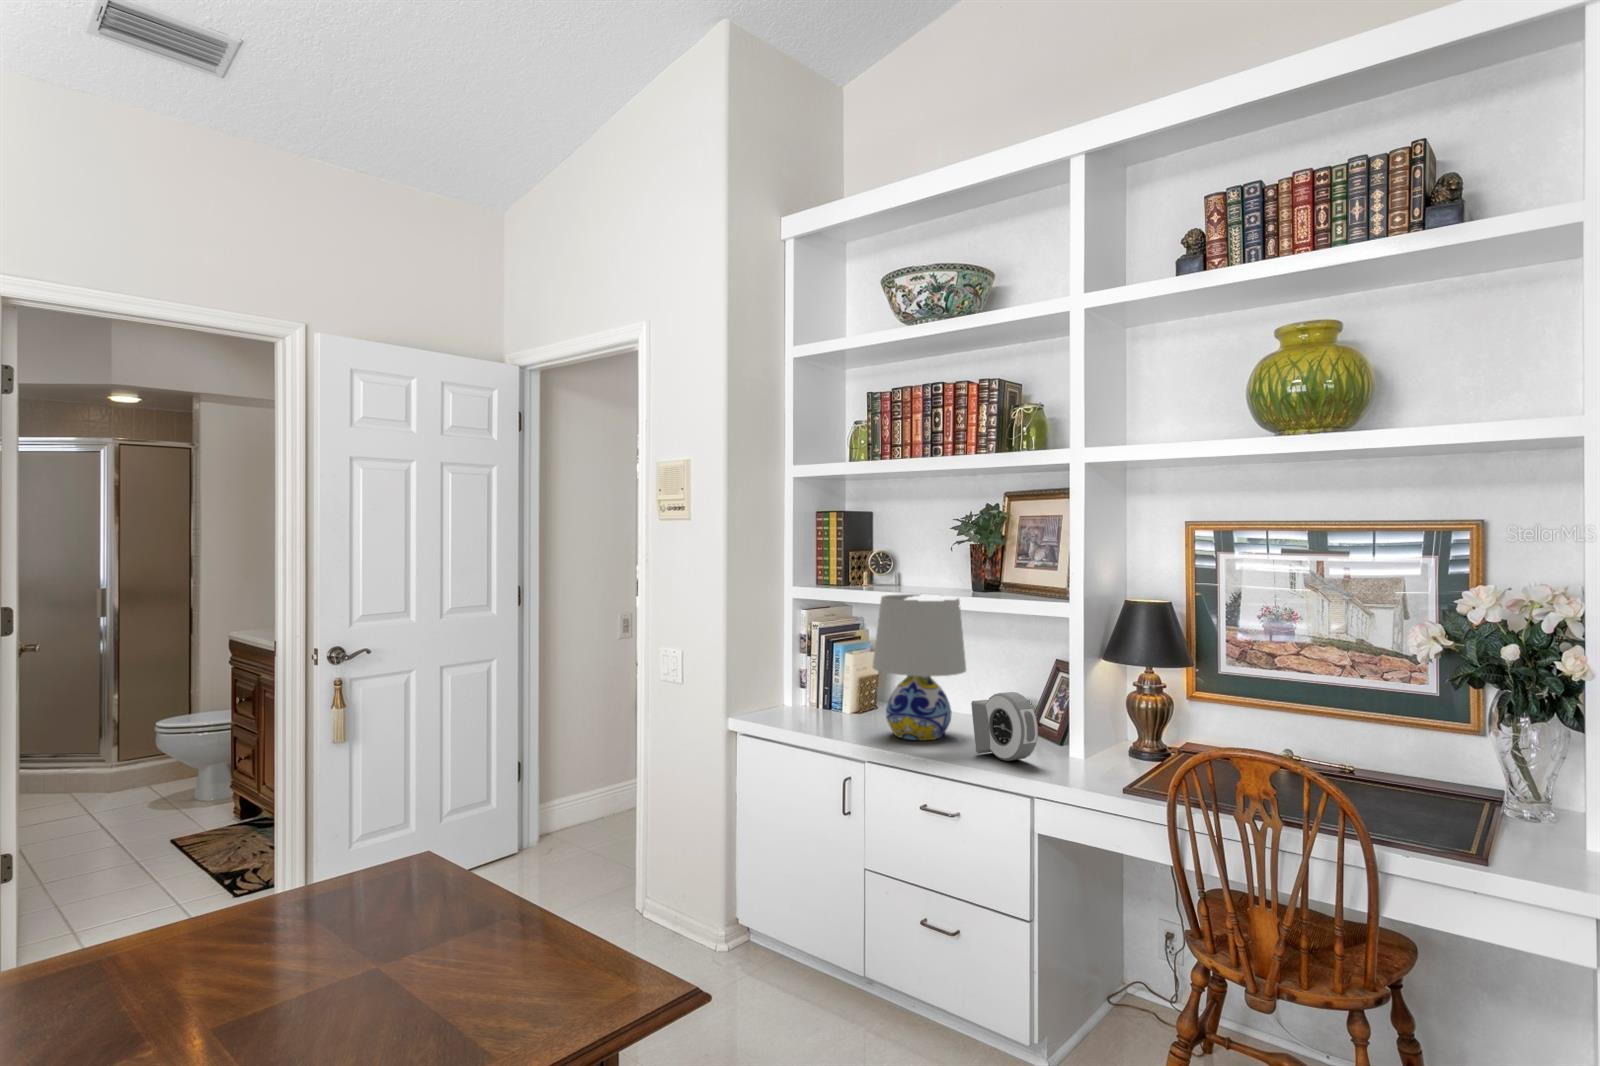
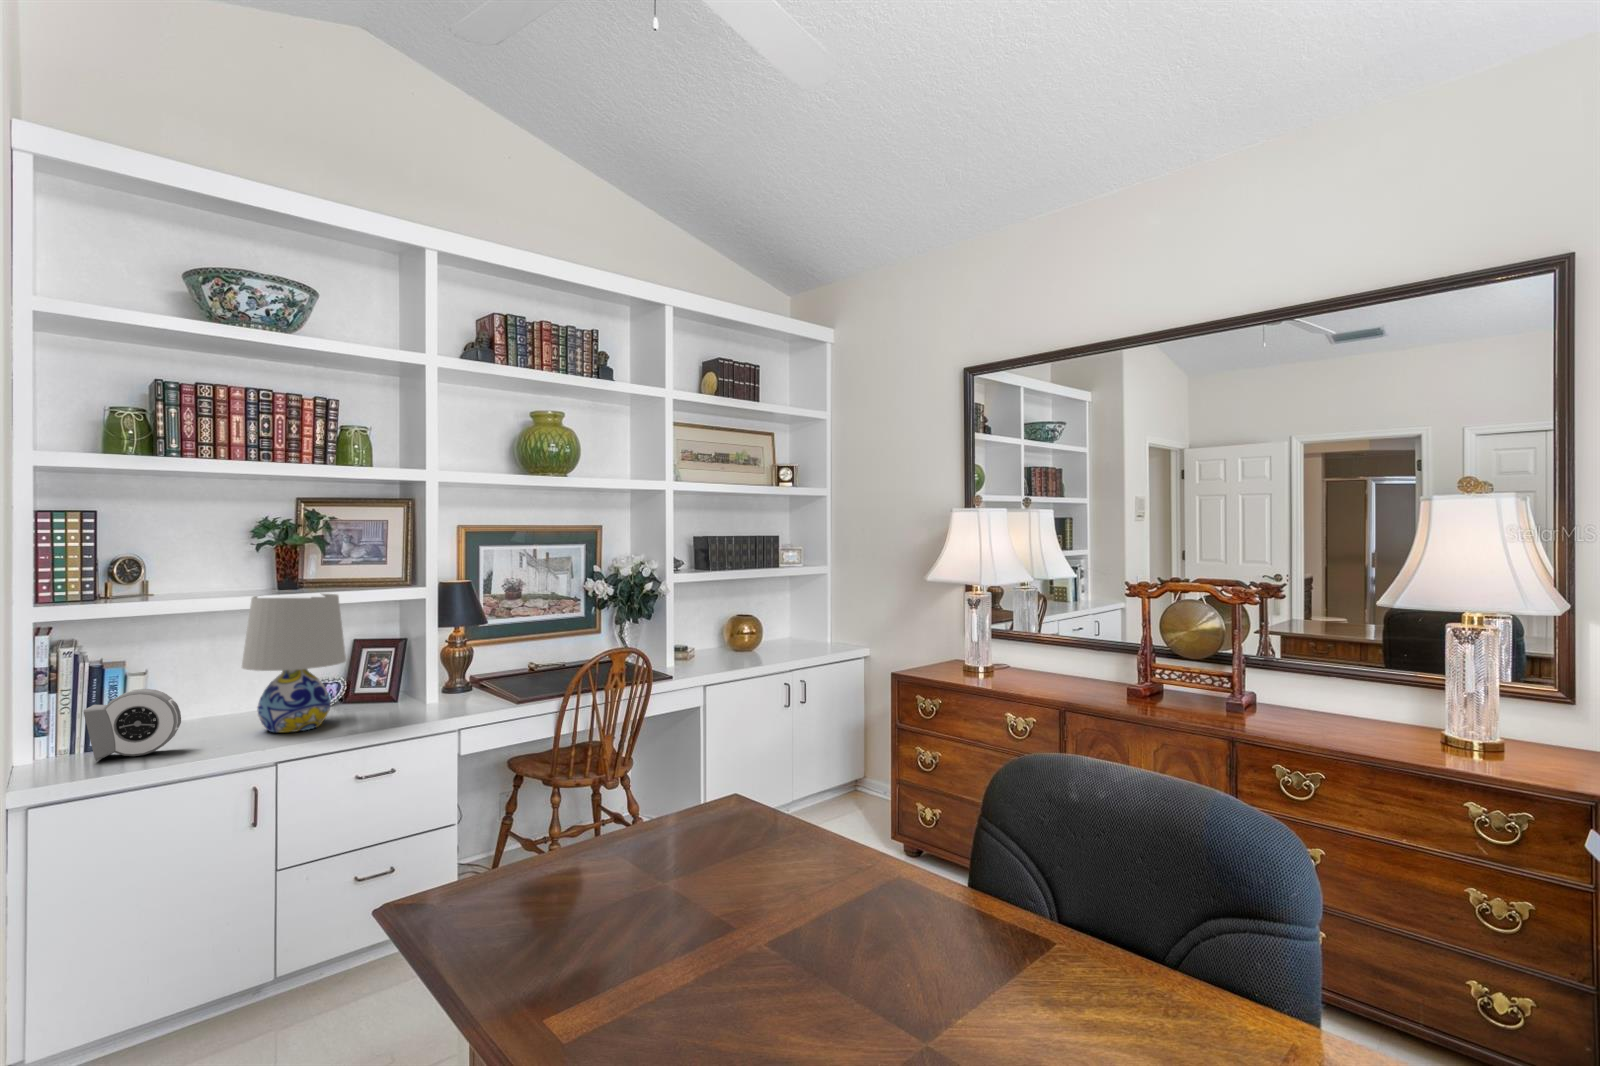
alarm clock: present [971,692,1038,761] -> present [84,689,181,761]

